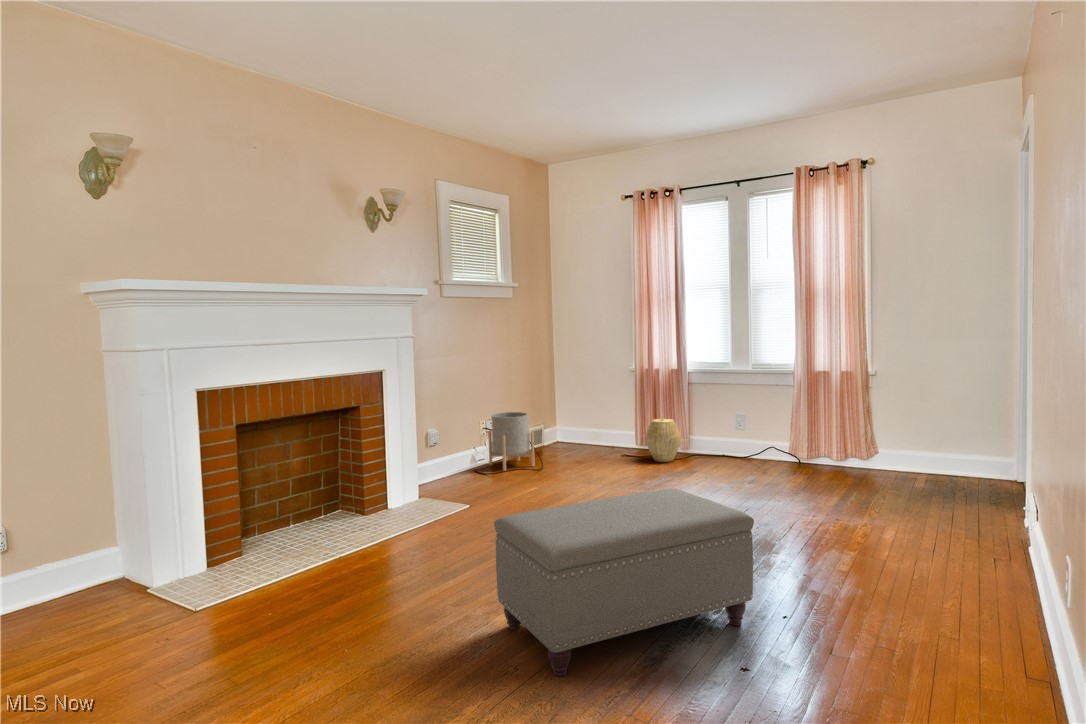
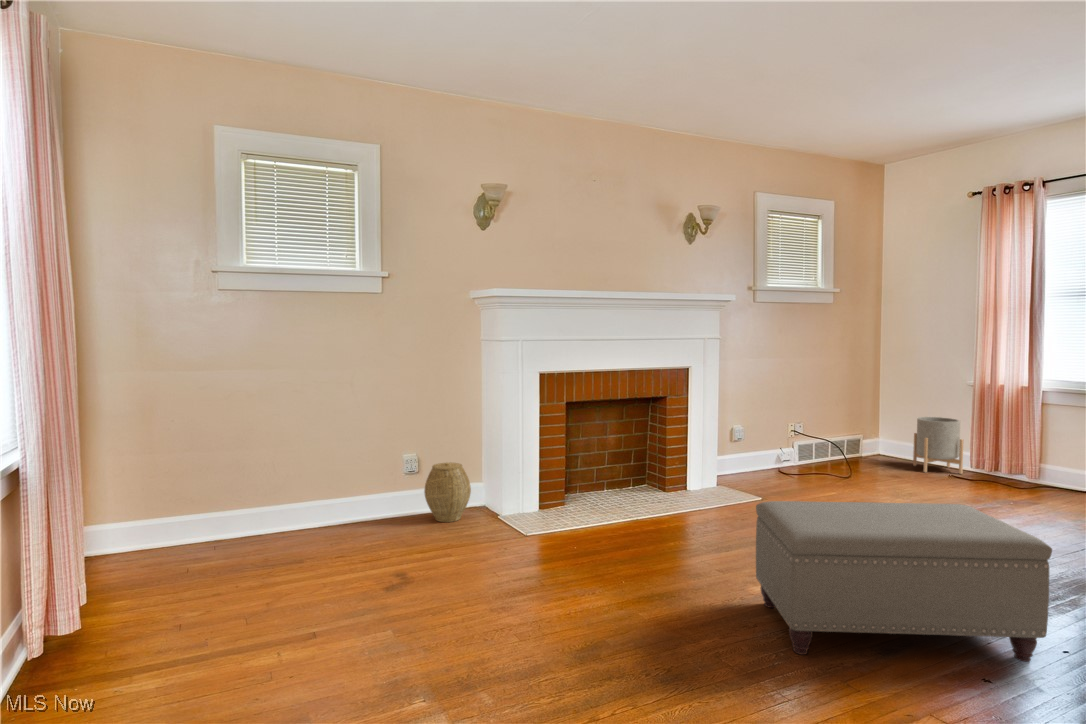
planter: present [488,412,535,471] -> present [913,417,964,474]
woven basket: present [646,418,681,462] -> present [424,462,471,522]

